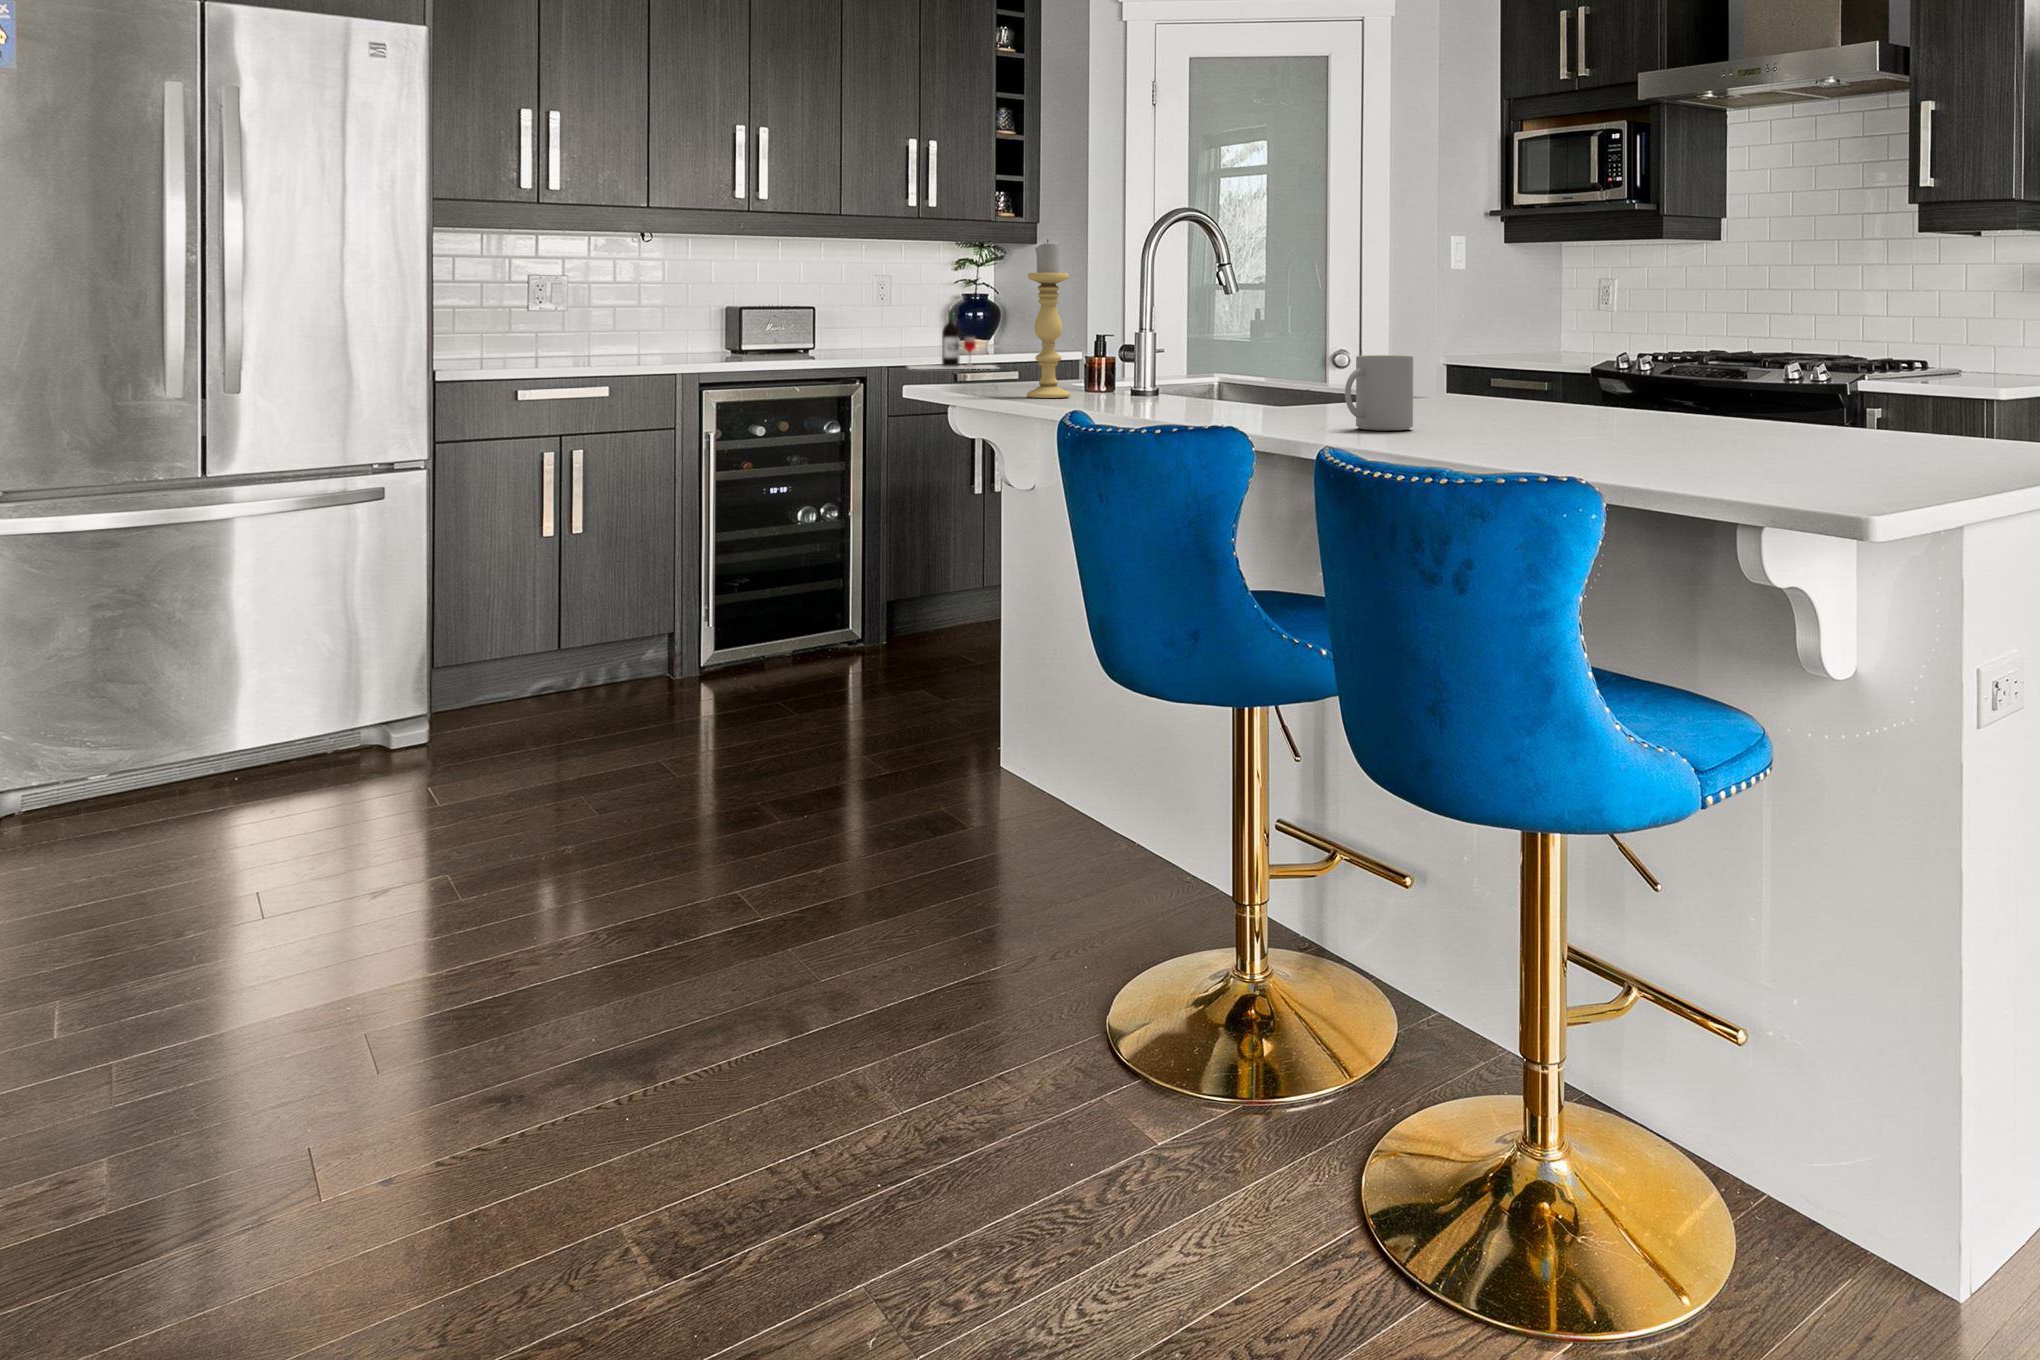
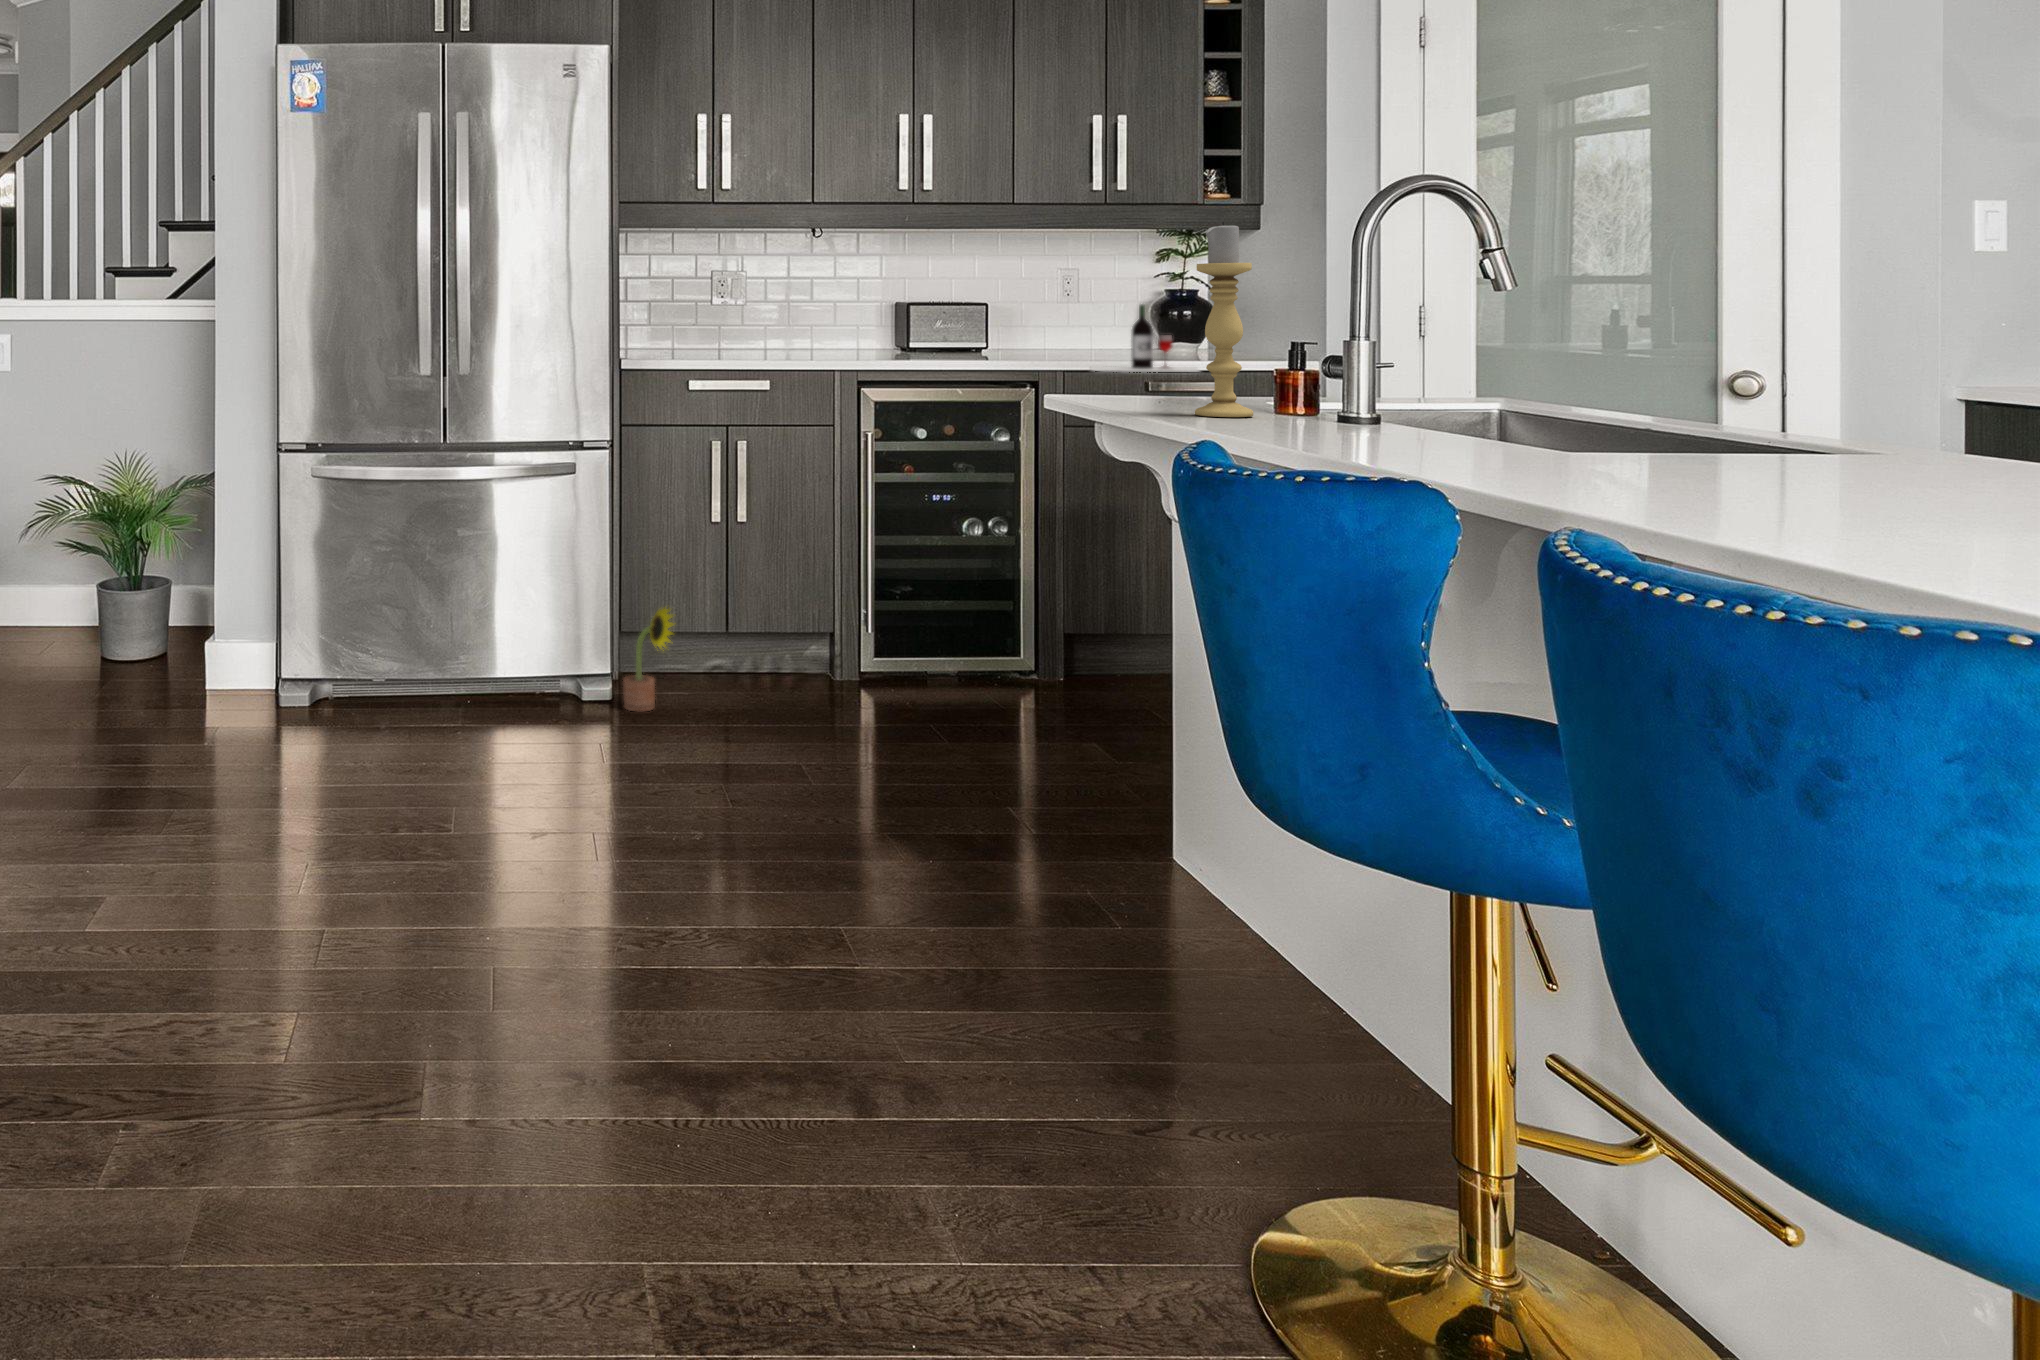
mug: present [1345,355,1413,430] -> none [1664,380,1804,500]
decorative plant: none [446,620,508,739] -> present [623,608,674,712]

